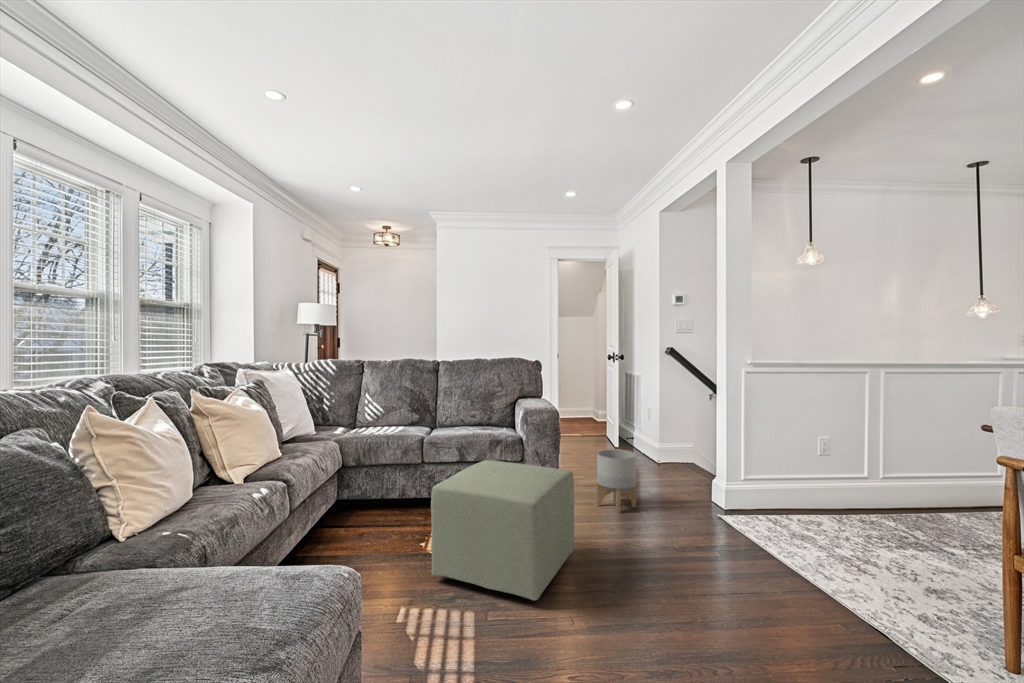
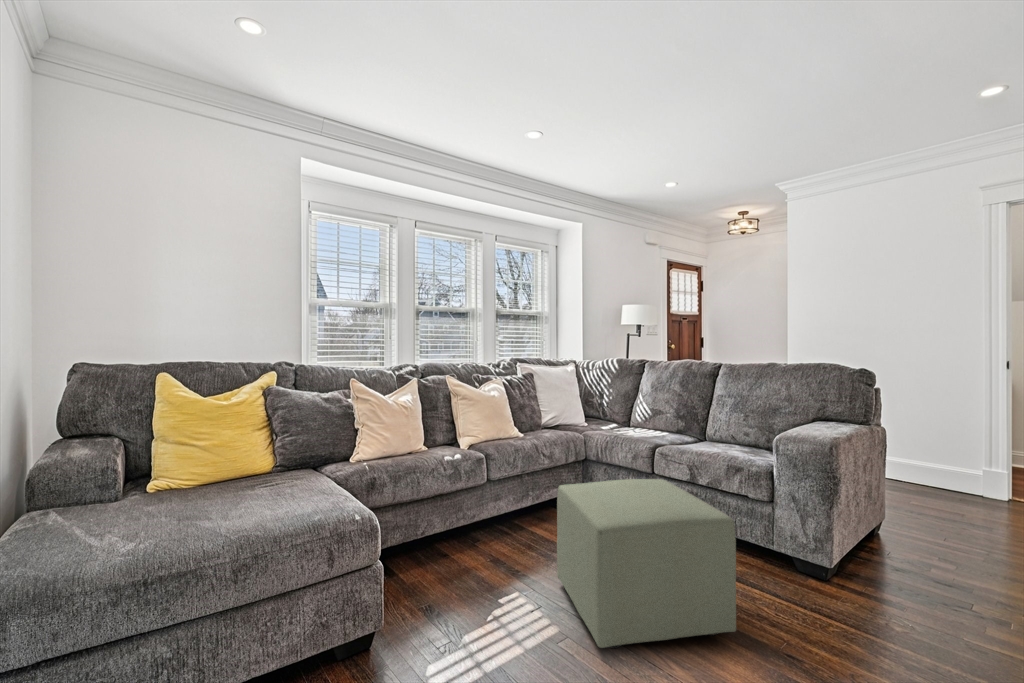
planter: present [597,449,636,513] -> none [895,522,985,647]

